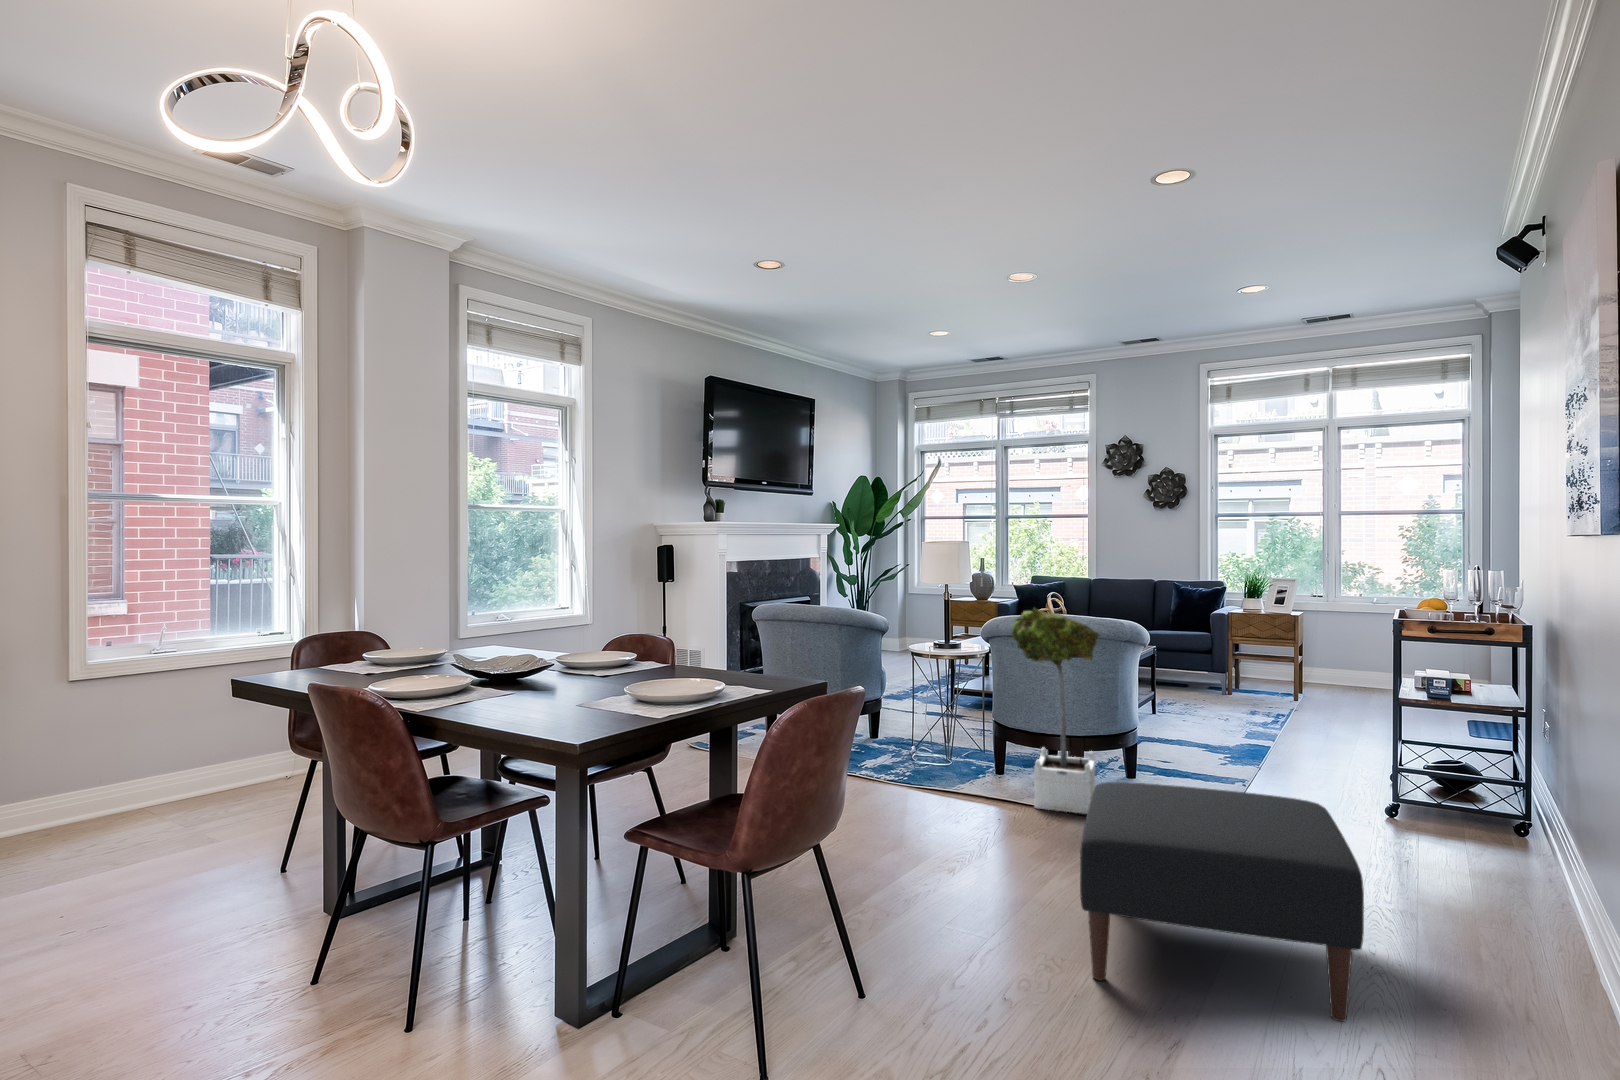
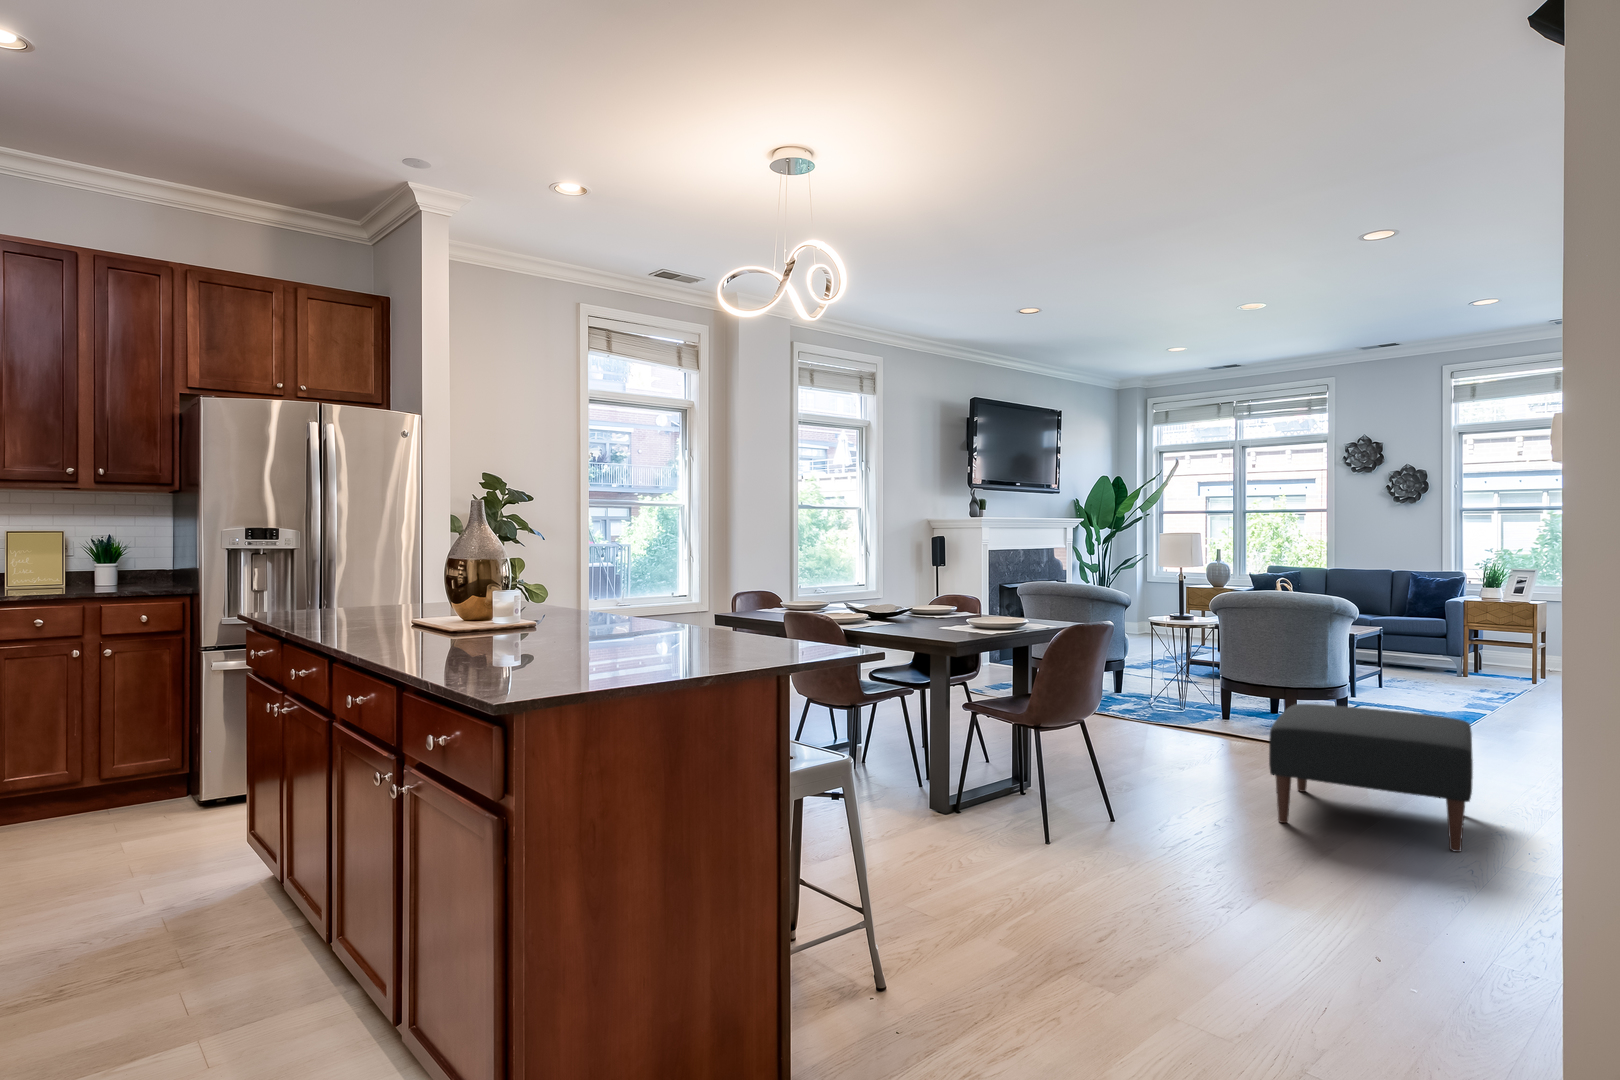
potted tree: present [1012,608,1099,814] -> none [1234,583,1309,746]

